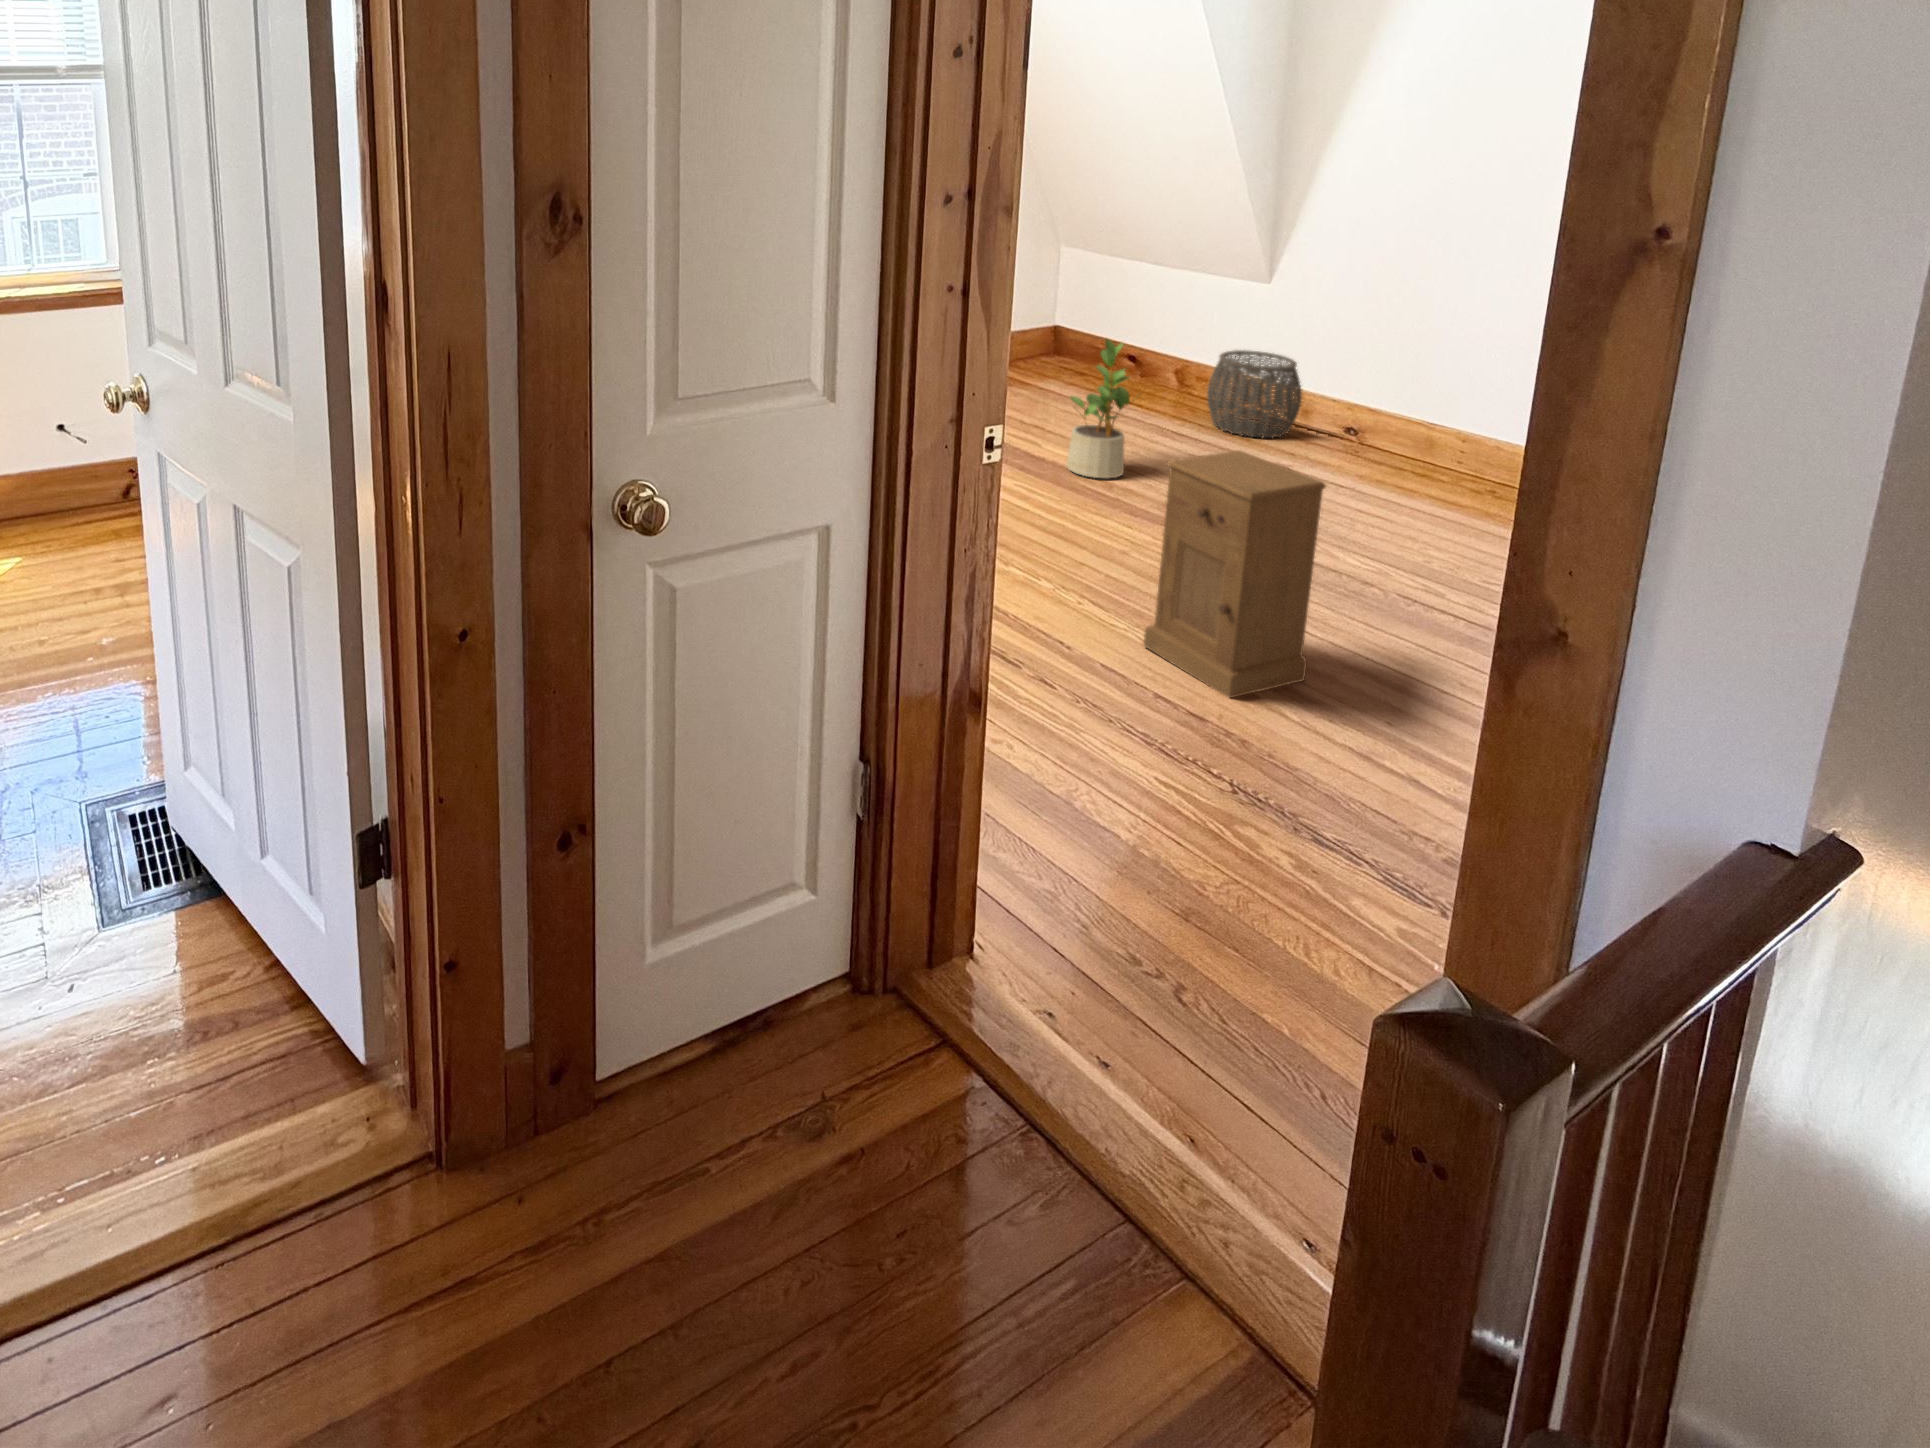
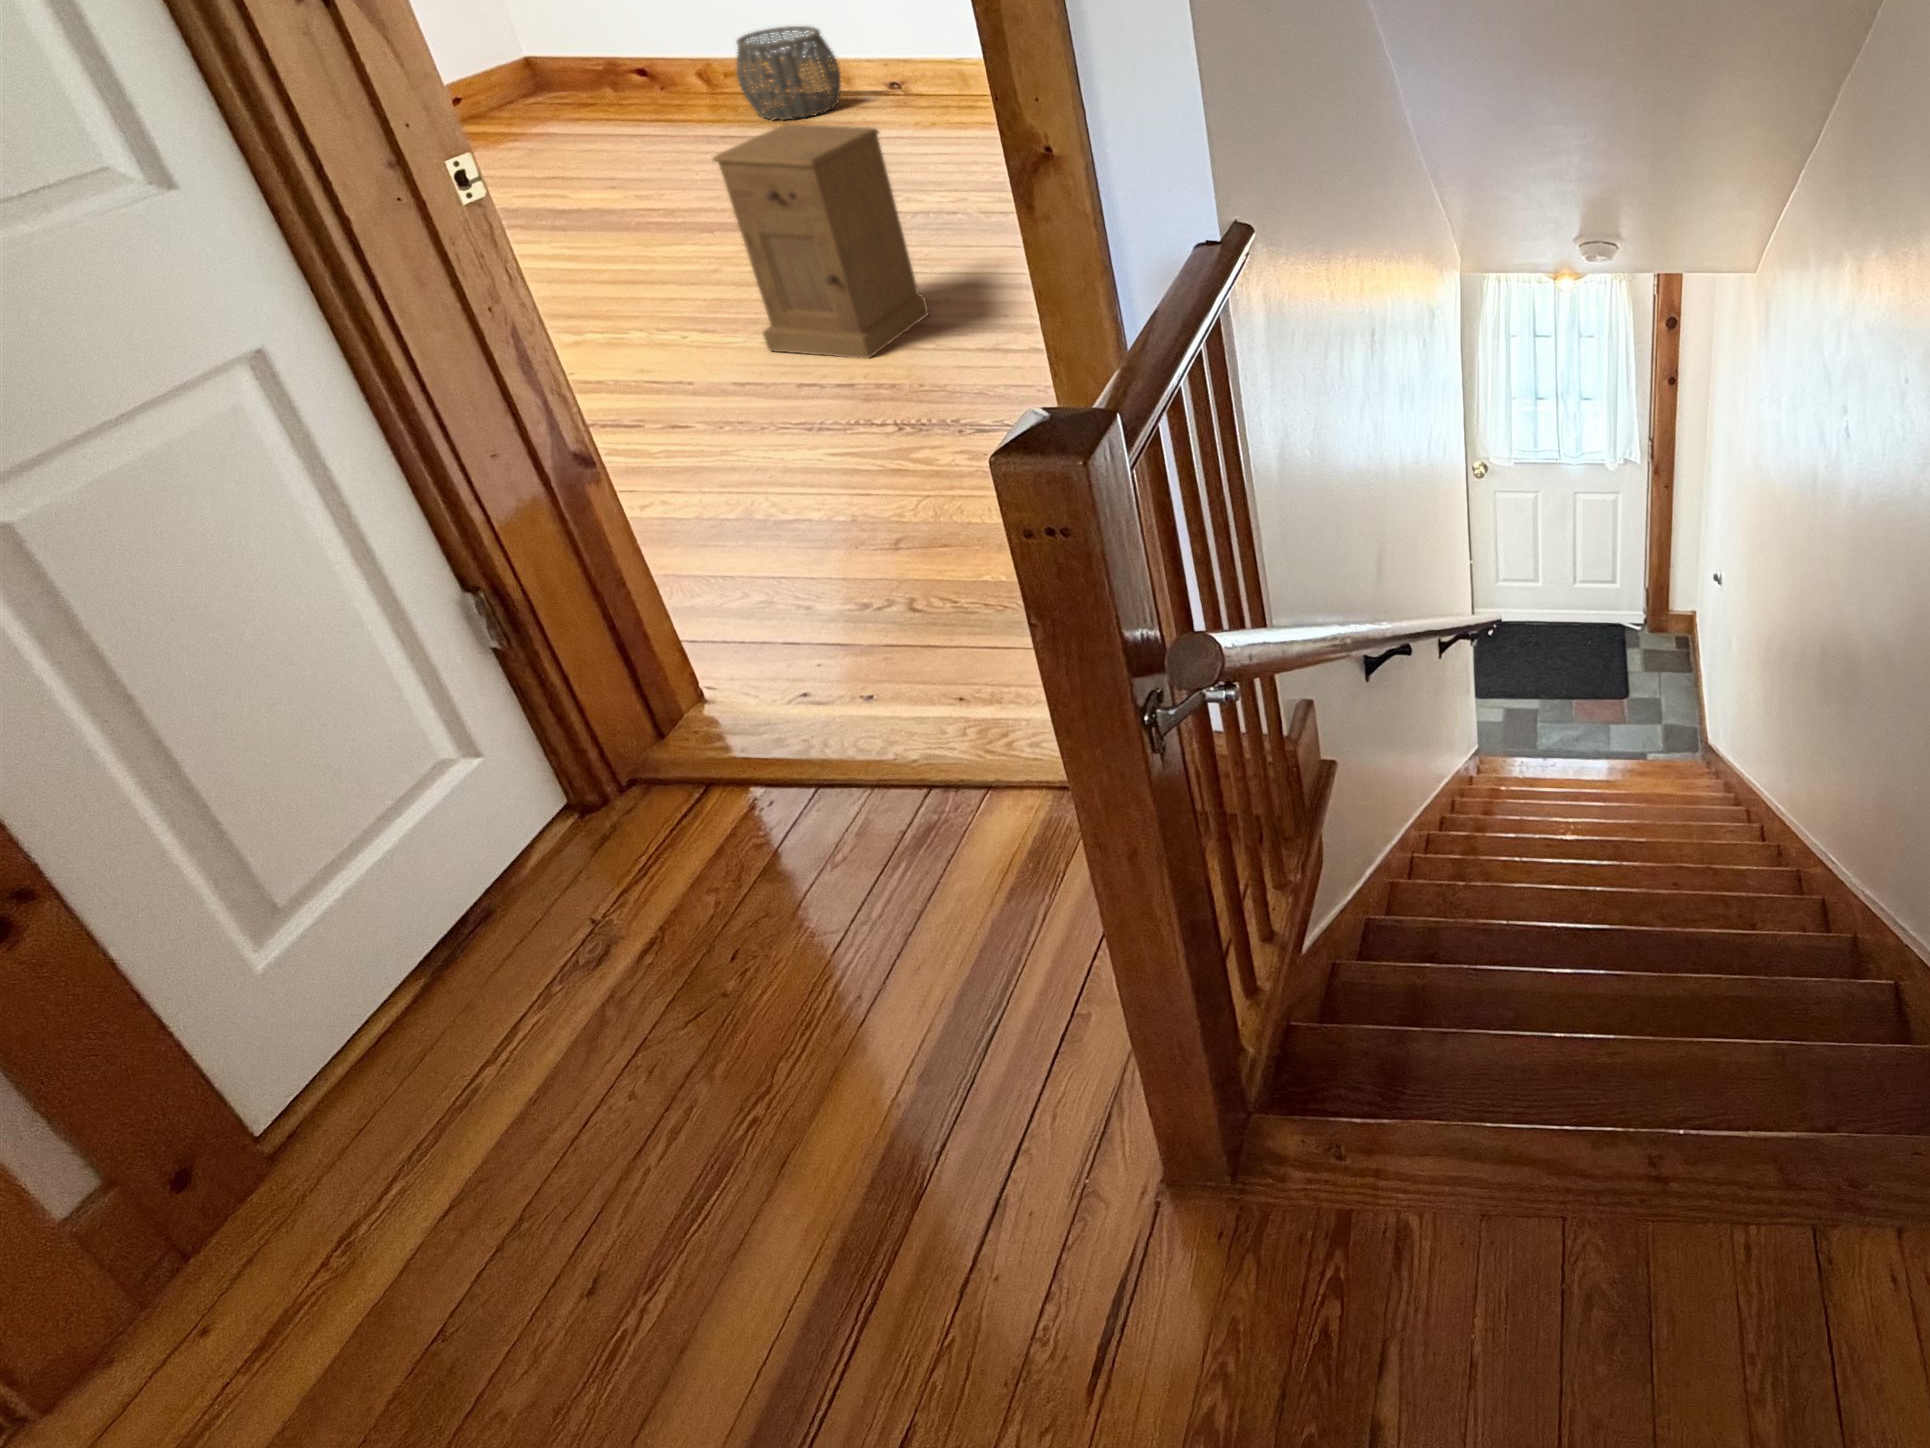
potted plant: present [1067,339,1139,478] -> none [574,51,679,214]

